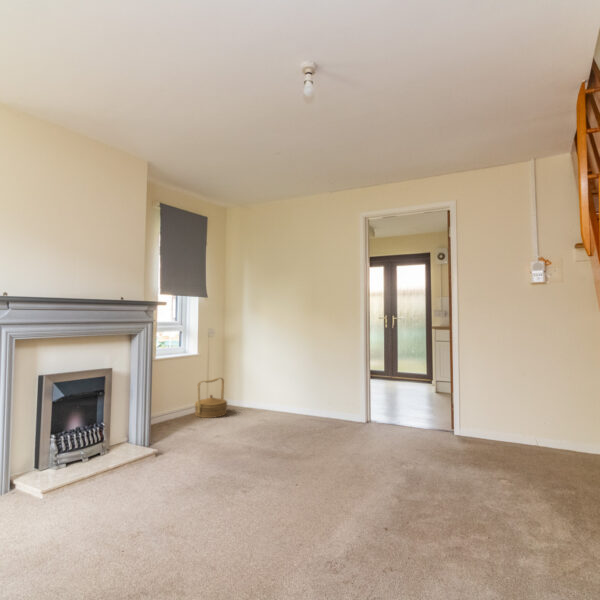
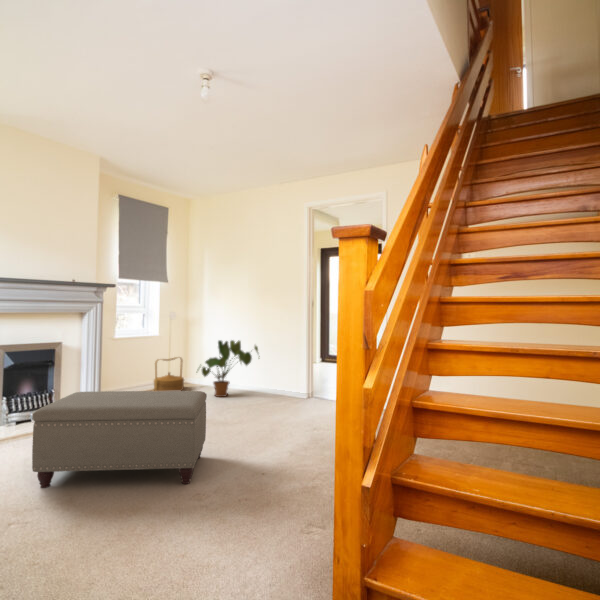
house plant: none [245,360,311,422] -> present [202,340,258,397]
ottoman: none [120,430,314,561] -> present [32,391,207,488]

